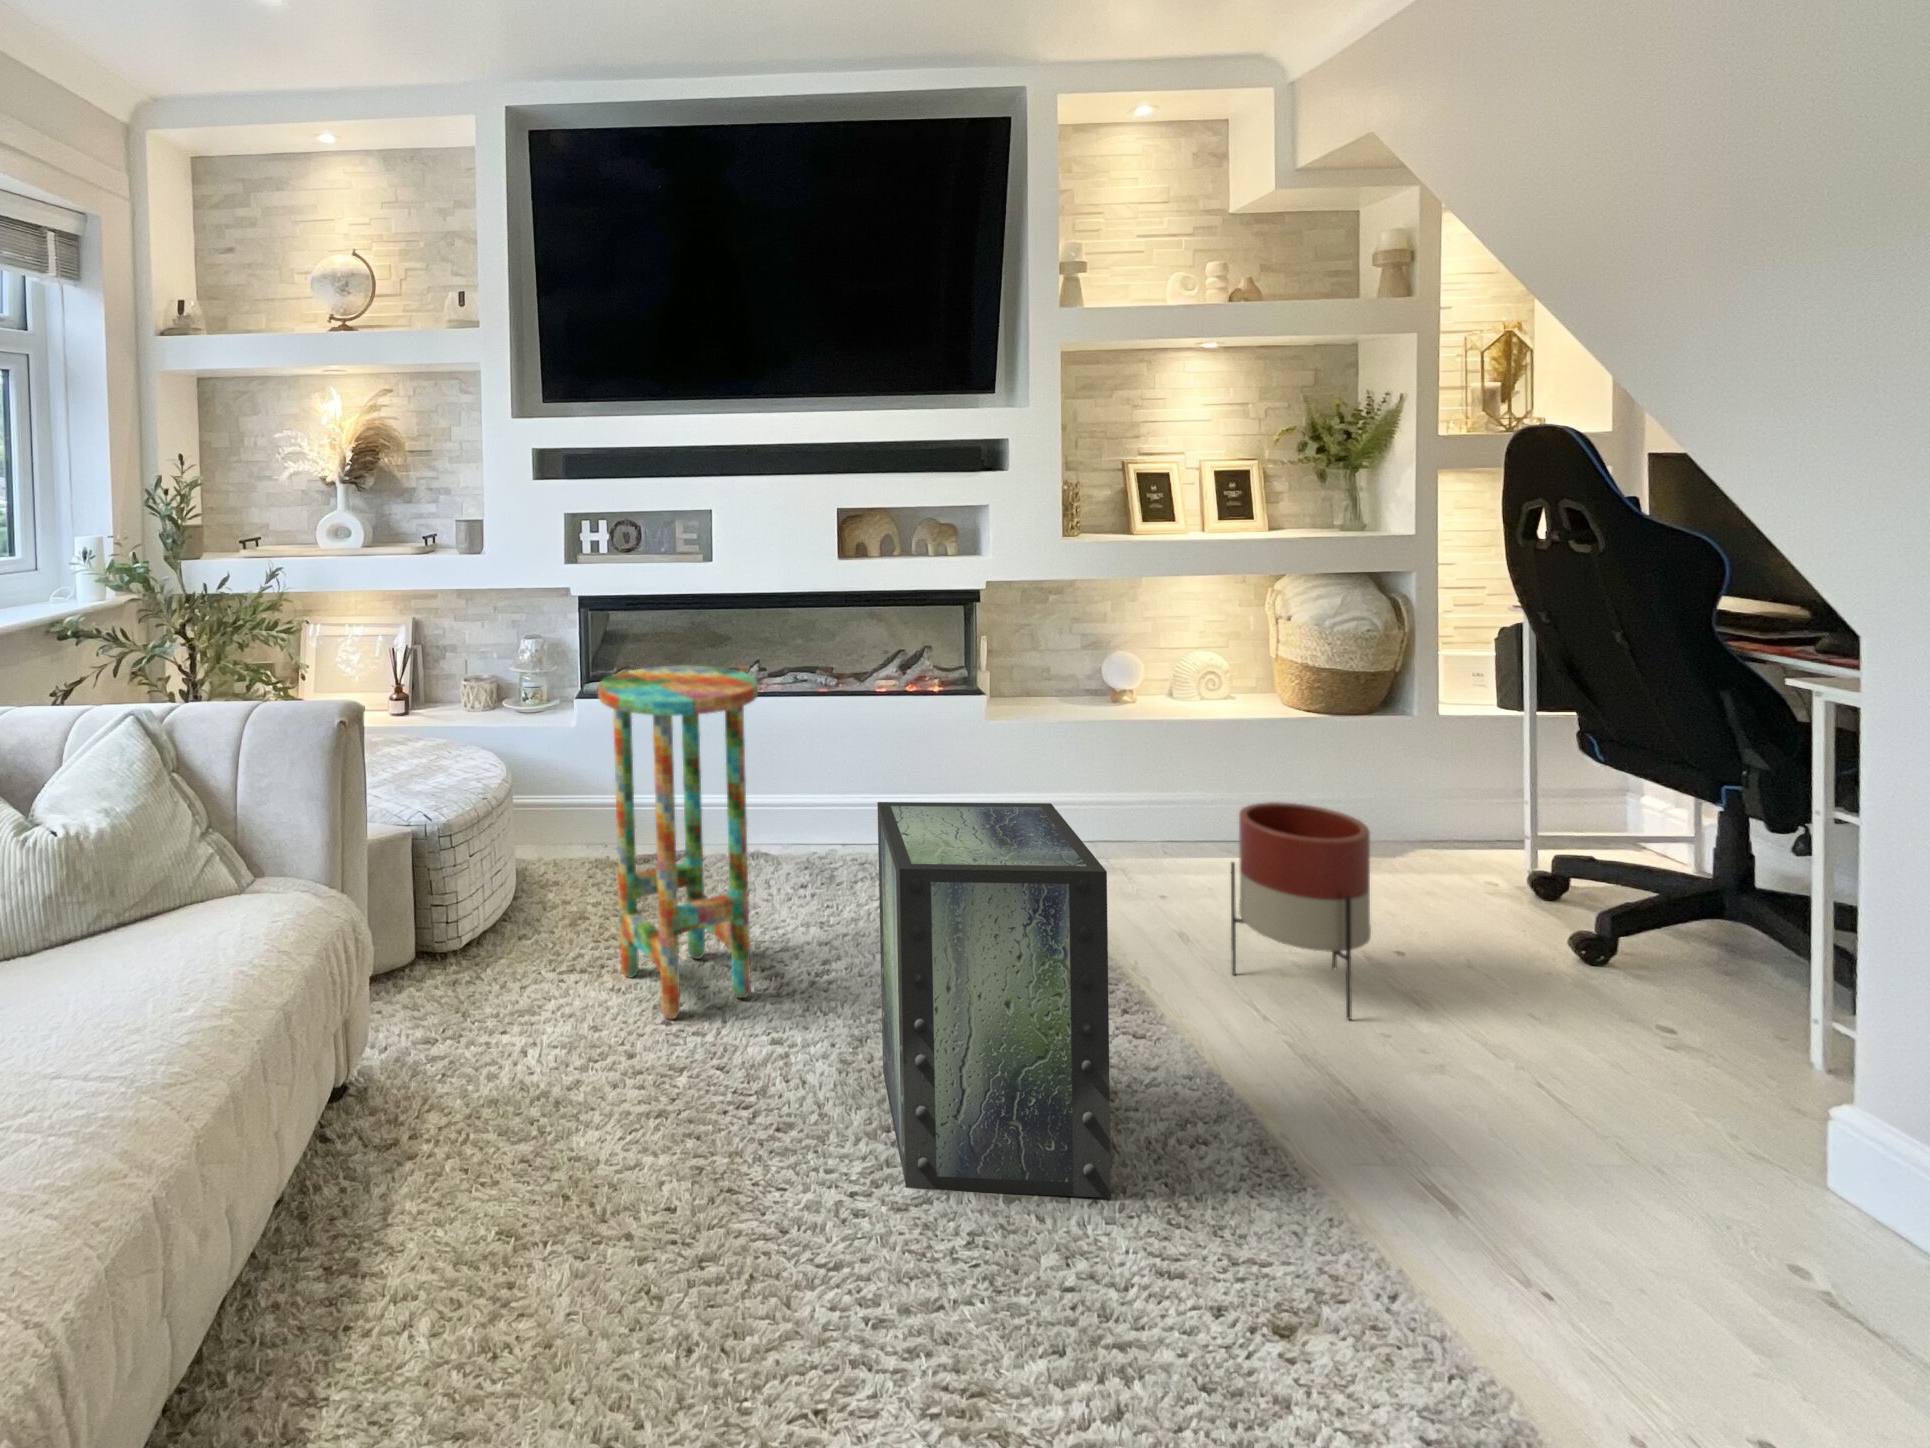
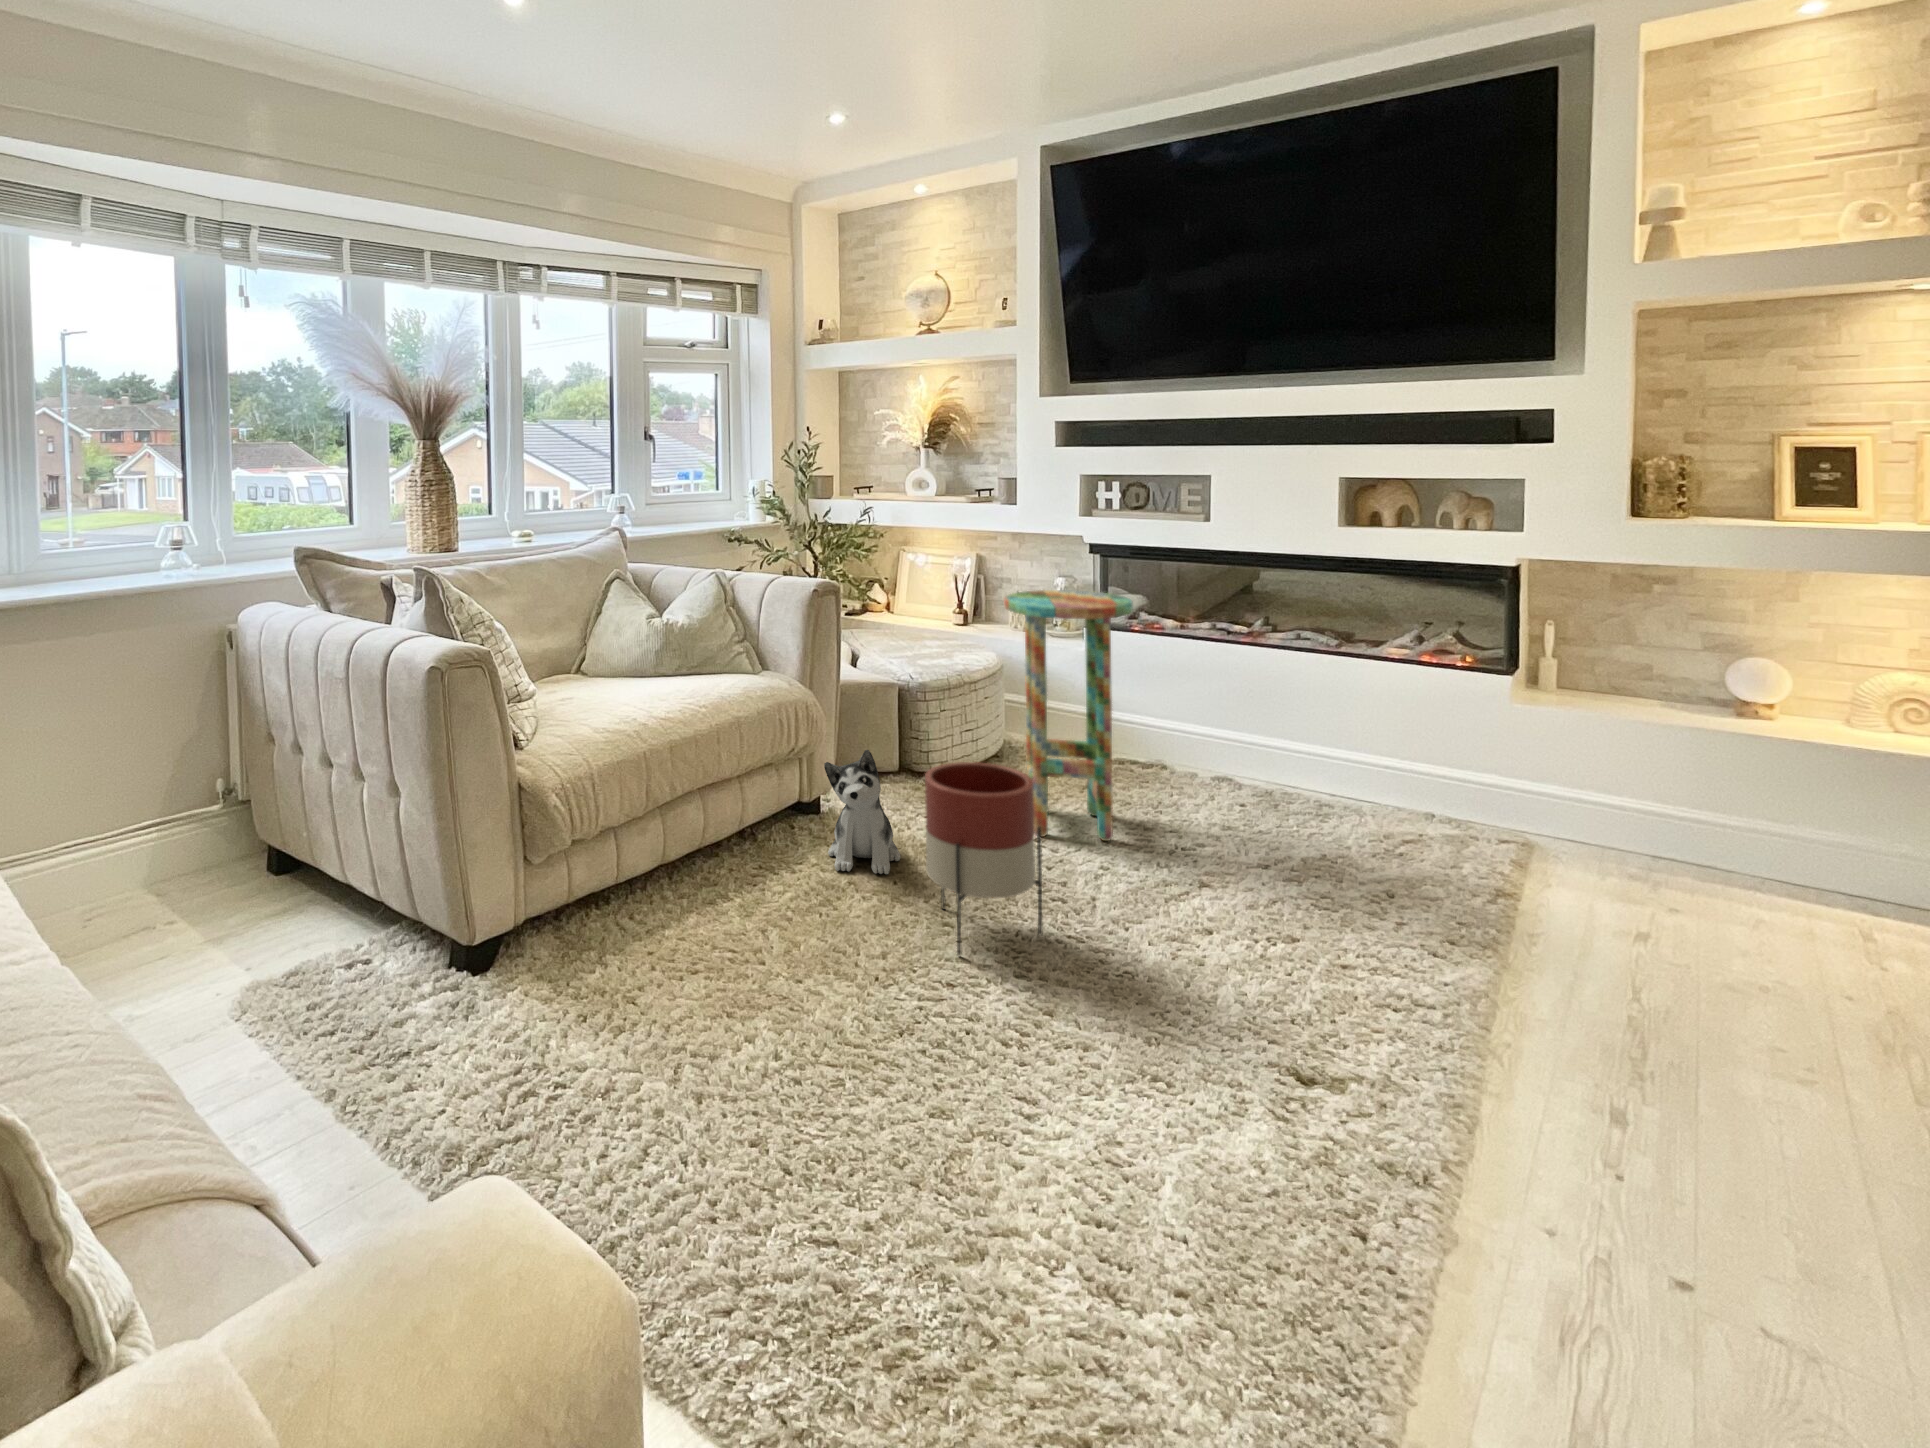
storage box: present [877,802,1111,1198] -> none [1112,694,1313,994]
planter: present [1231,802,1371,1020] -> present [925,762,1042,956]
plush toy: none [428,989,552,1224] -> present [824,750,900,874]

